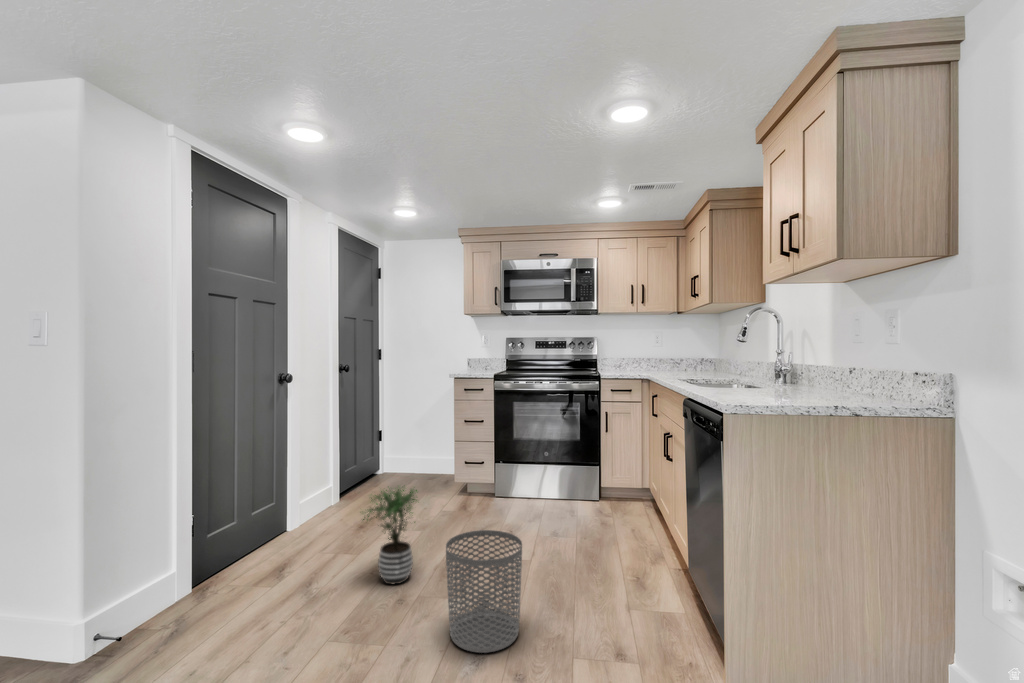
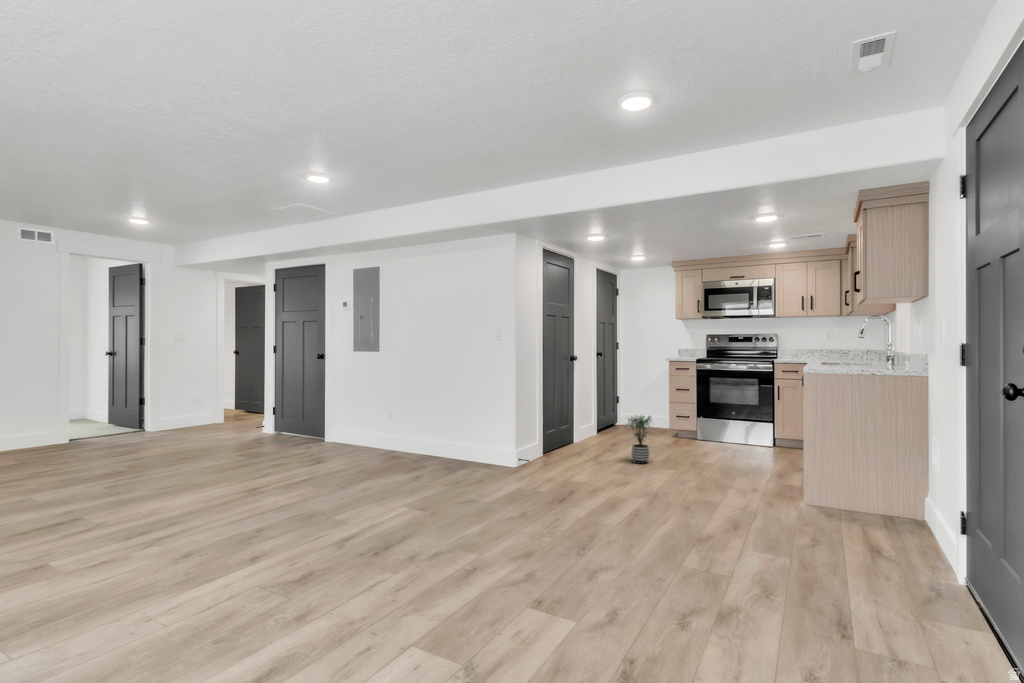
waste bin: present [446,530,522,653] -> none [669,433,708,483]

